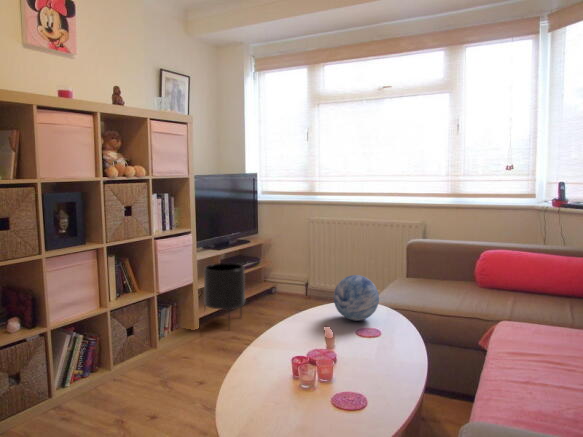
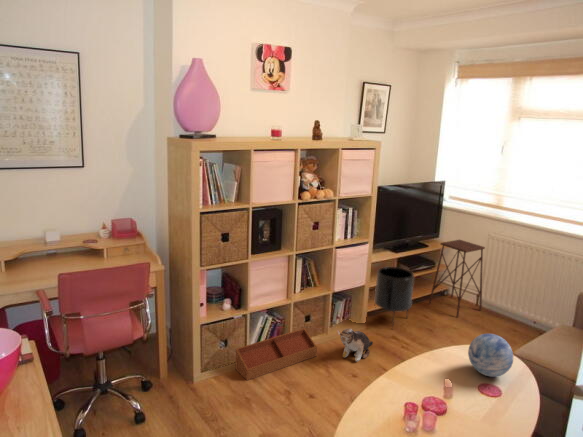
side table: none [259,231,309,308] -> present [429,240,485,317]
plush toy: none [172,328,213,367] -> present [337,328,373,361]
storage bin: none [32,344,148,424] -> present [235,328,317,380]

